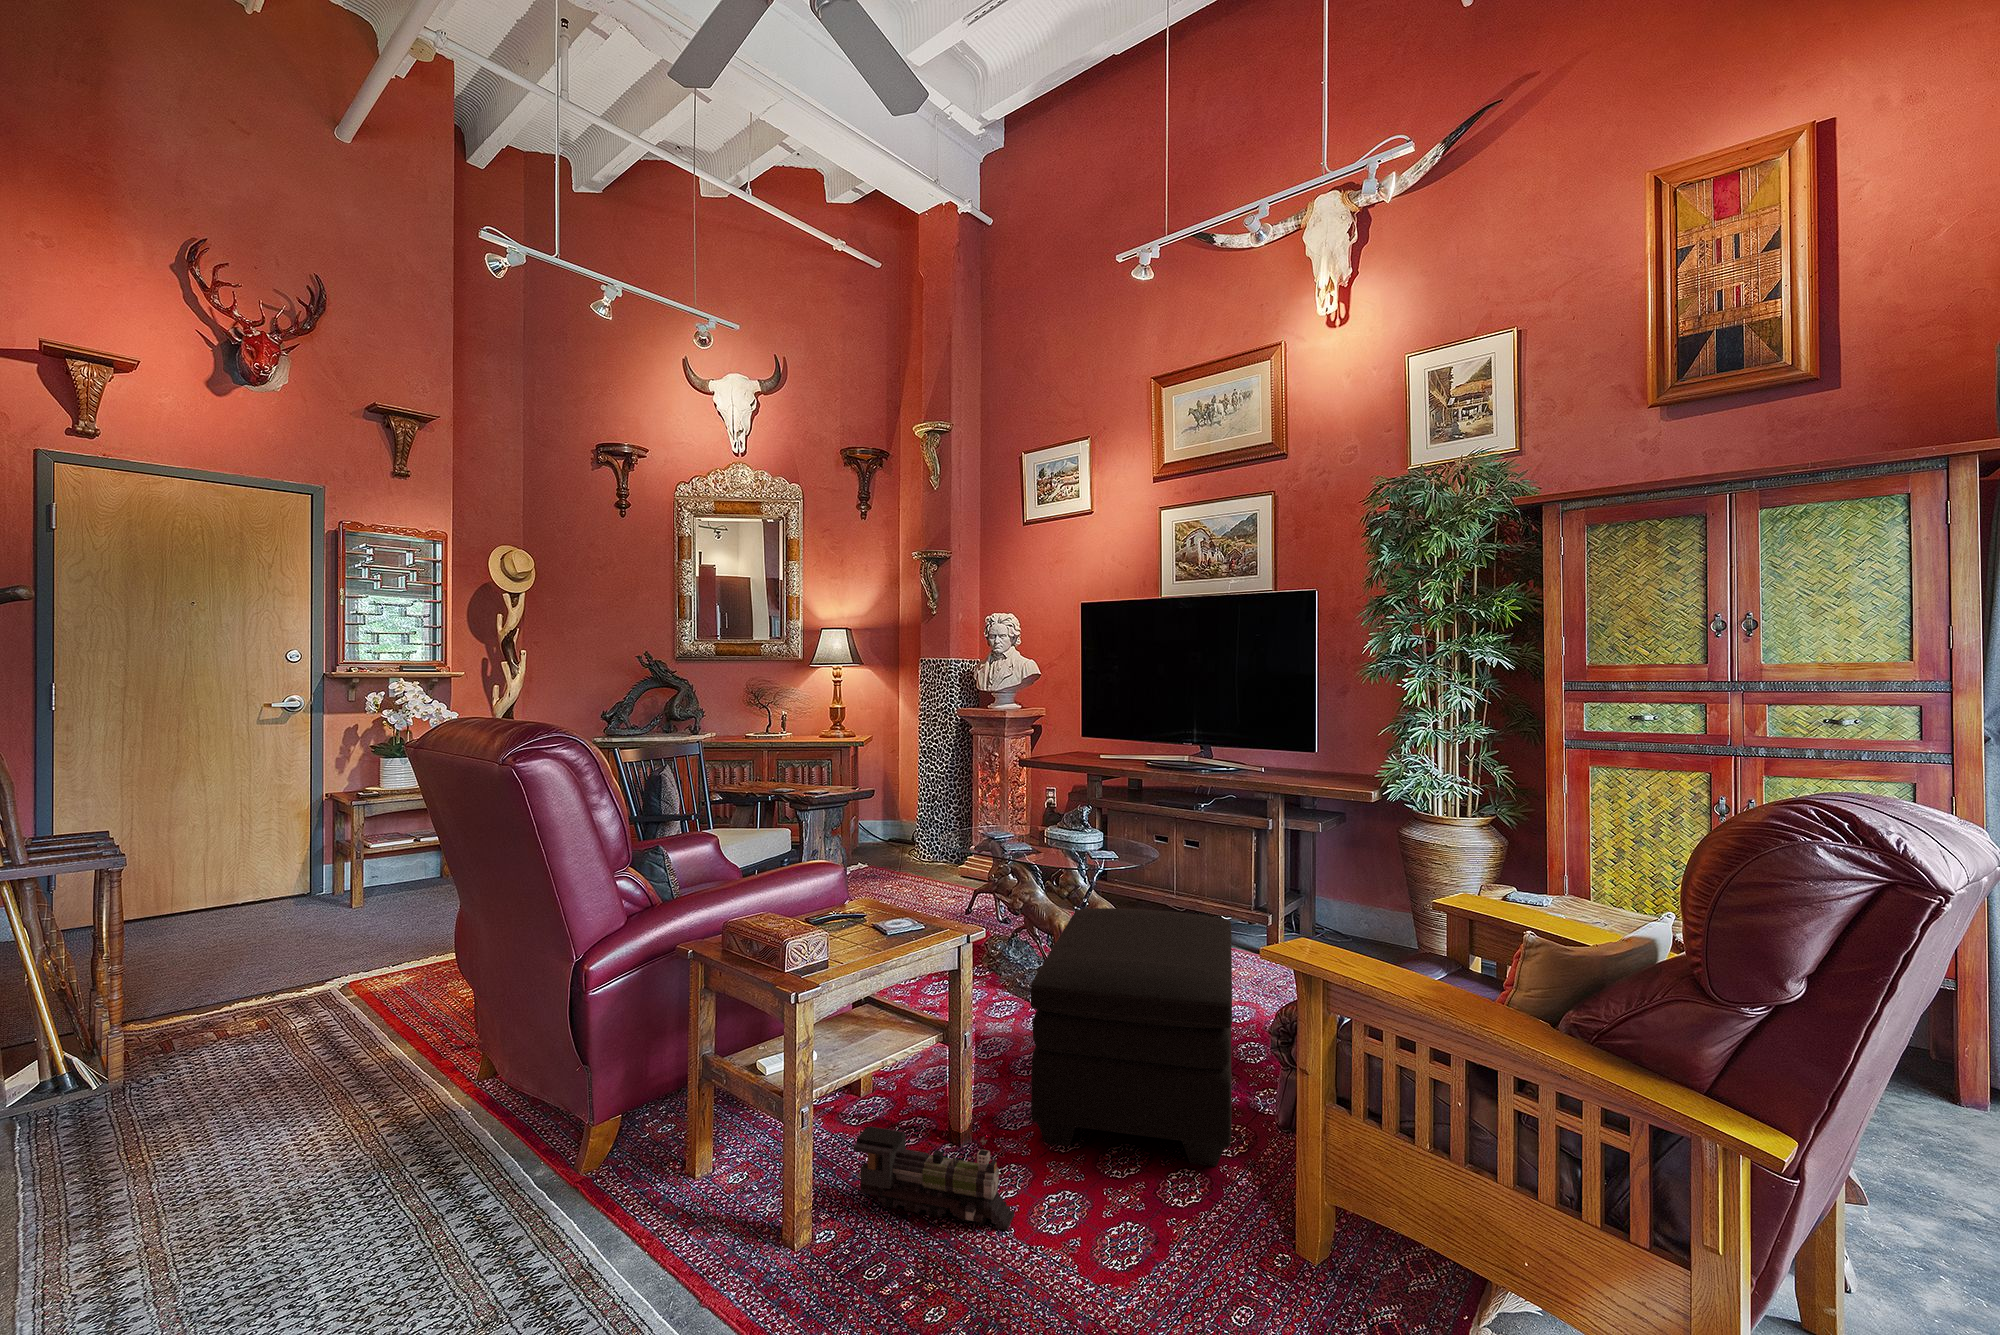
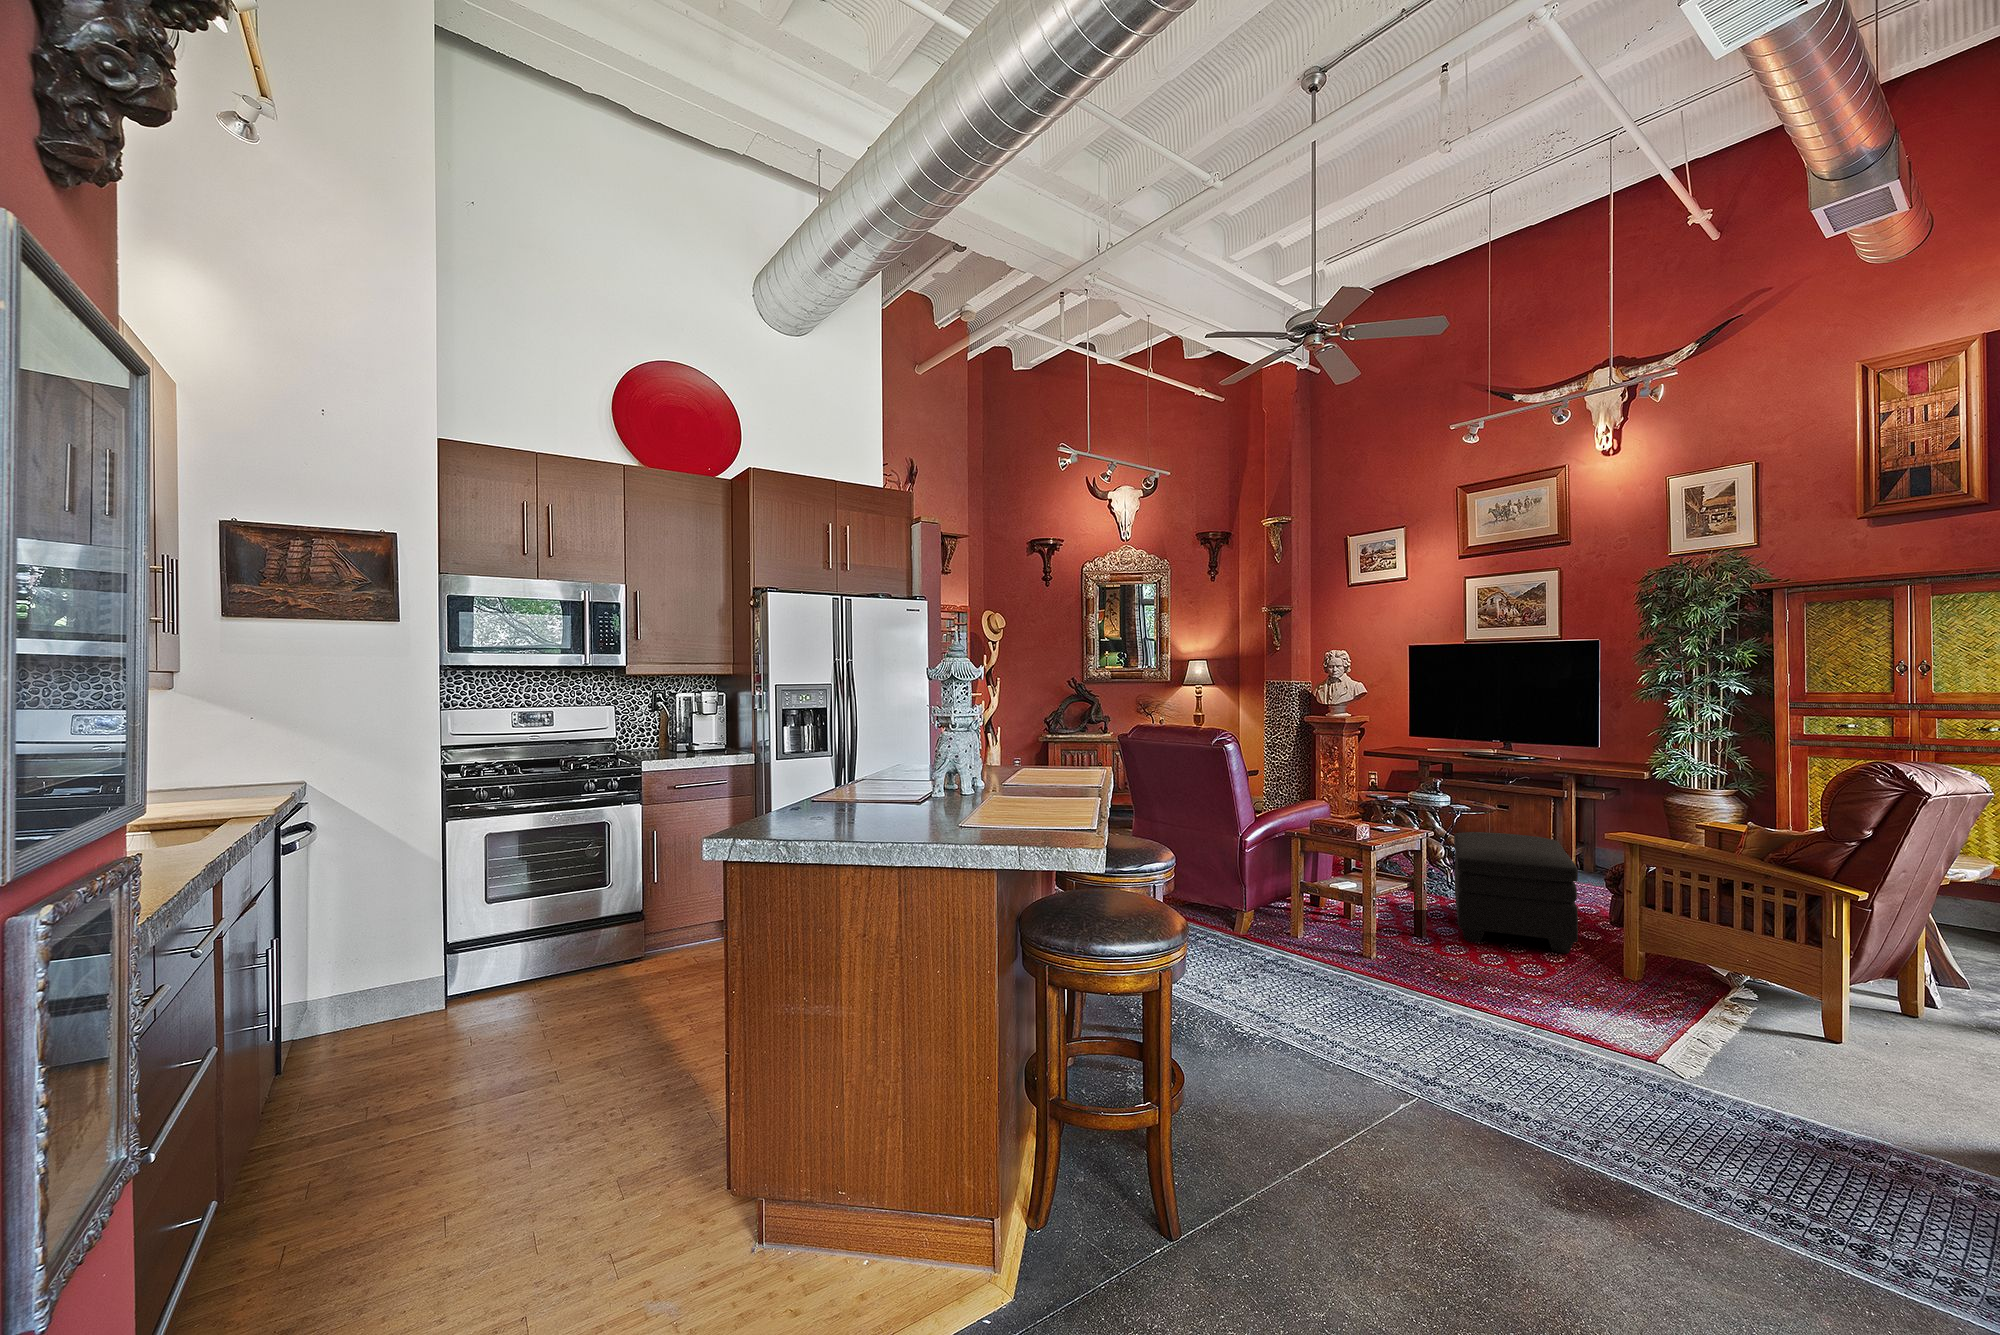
toy train: present [853,1127,1014,1230] -> none [1381,917,1467,962]

